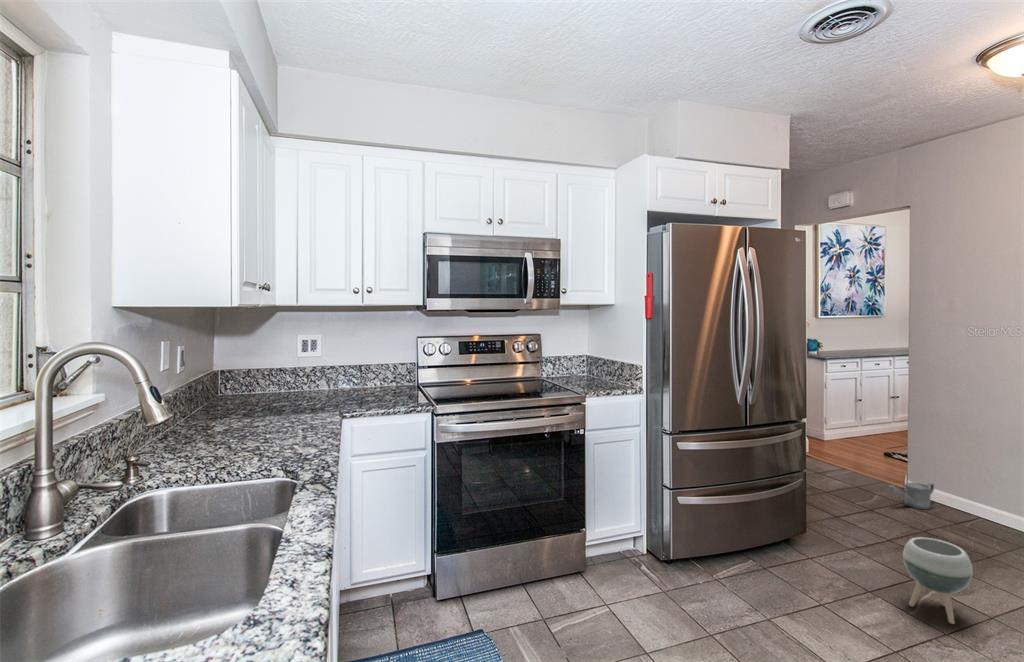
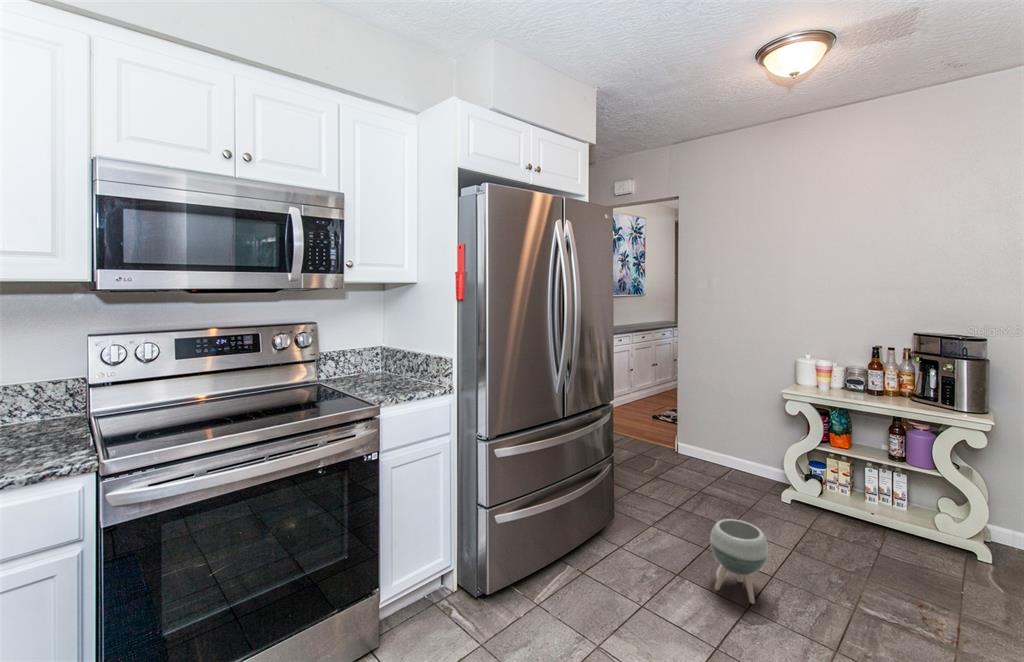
watering can: present [889,482,934,509] -> none [669,446,698,471]

